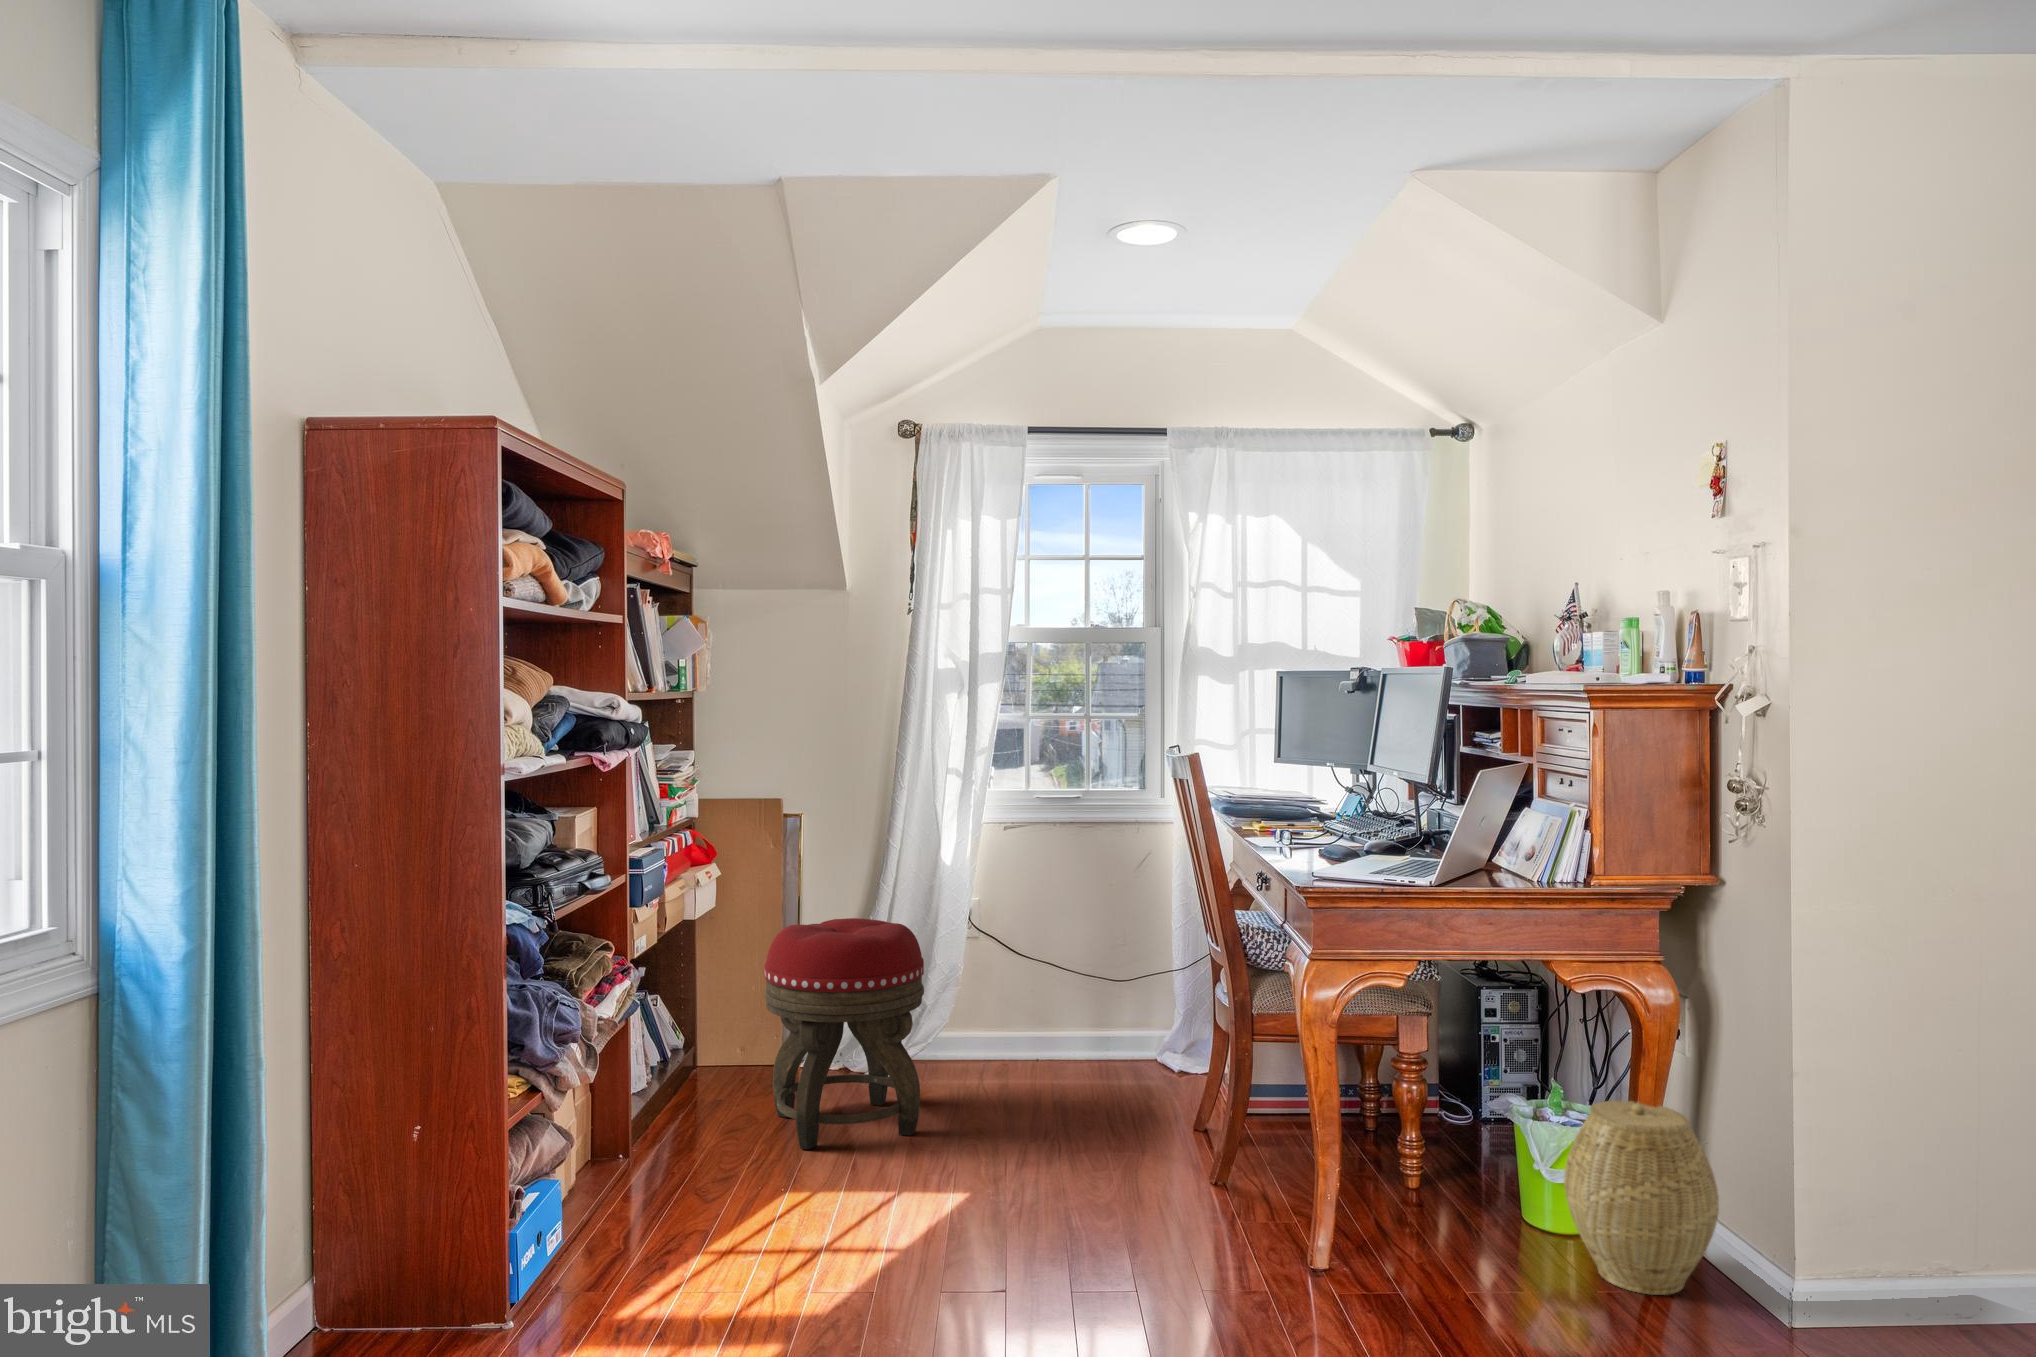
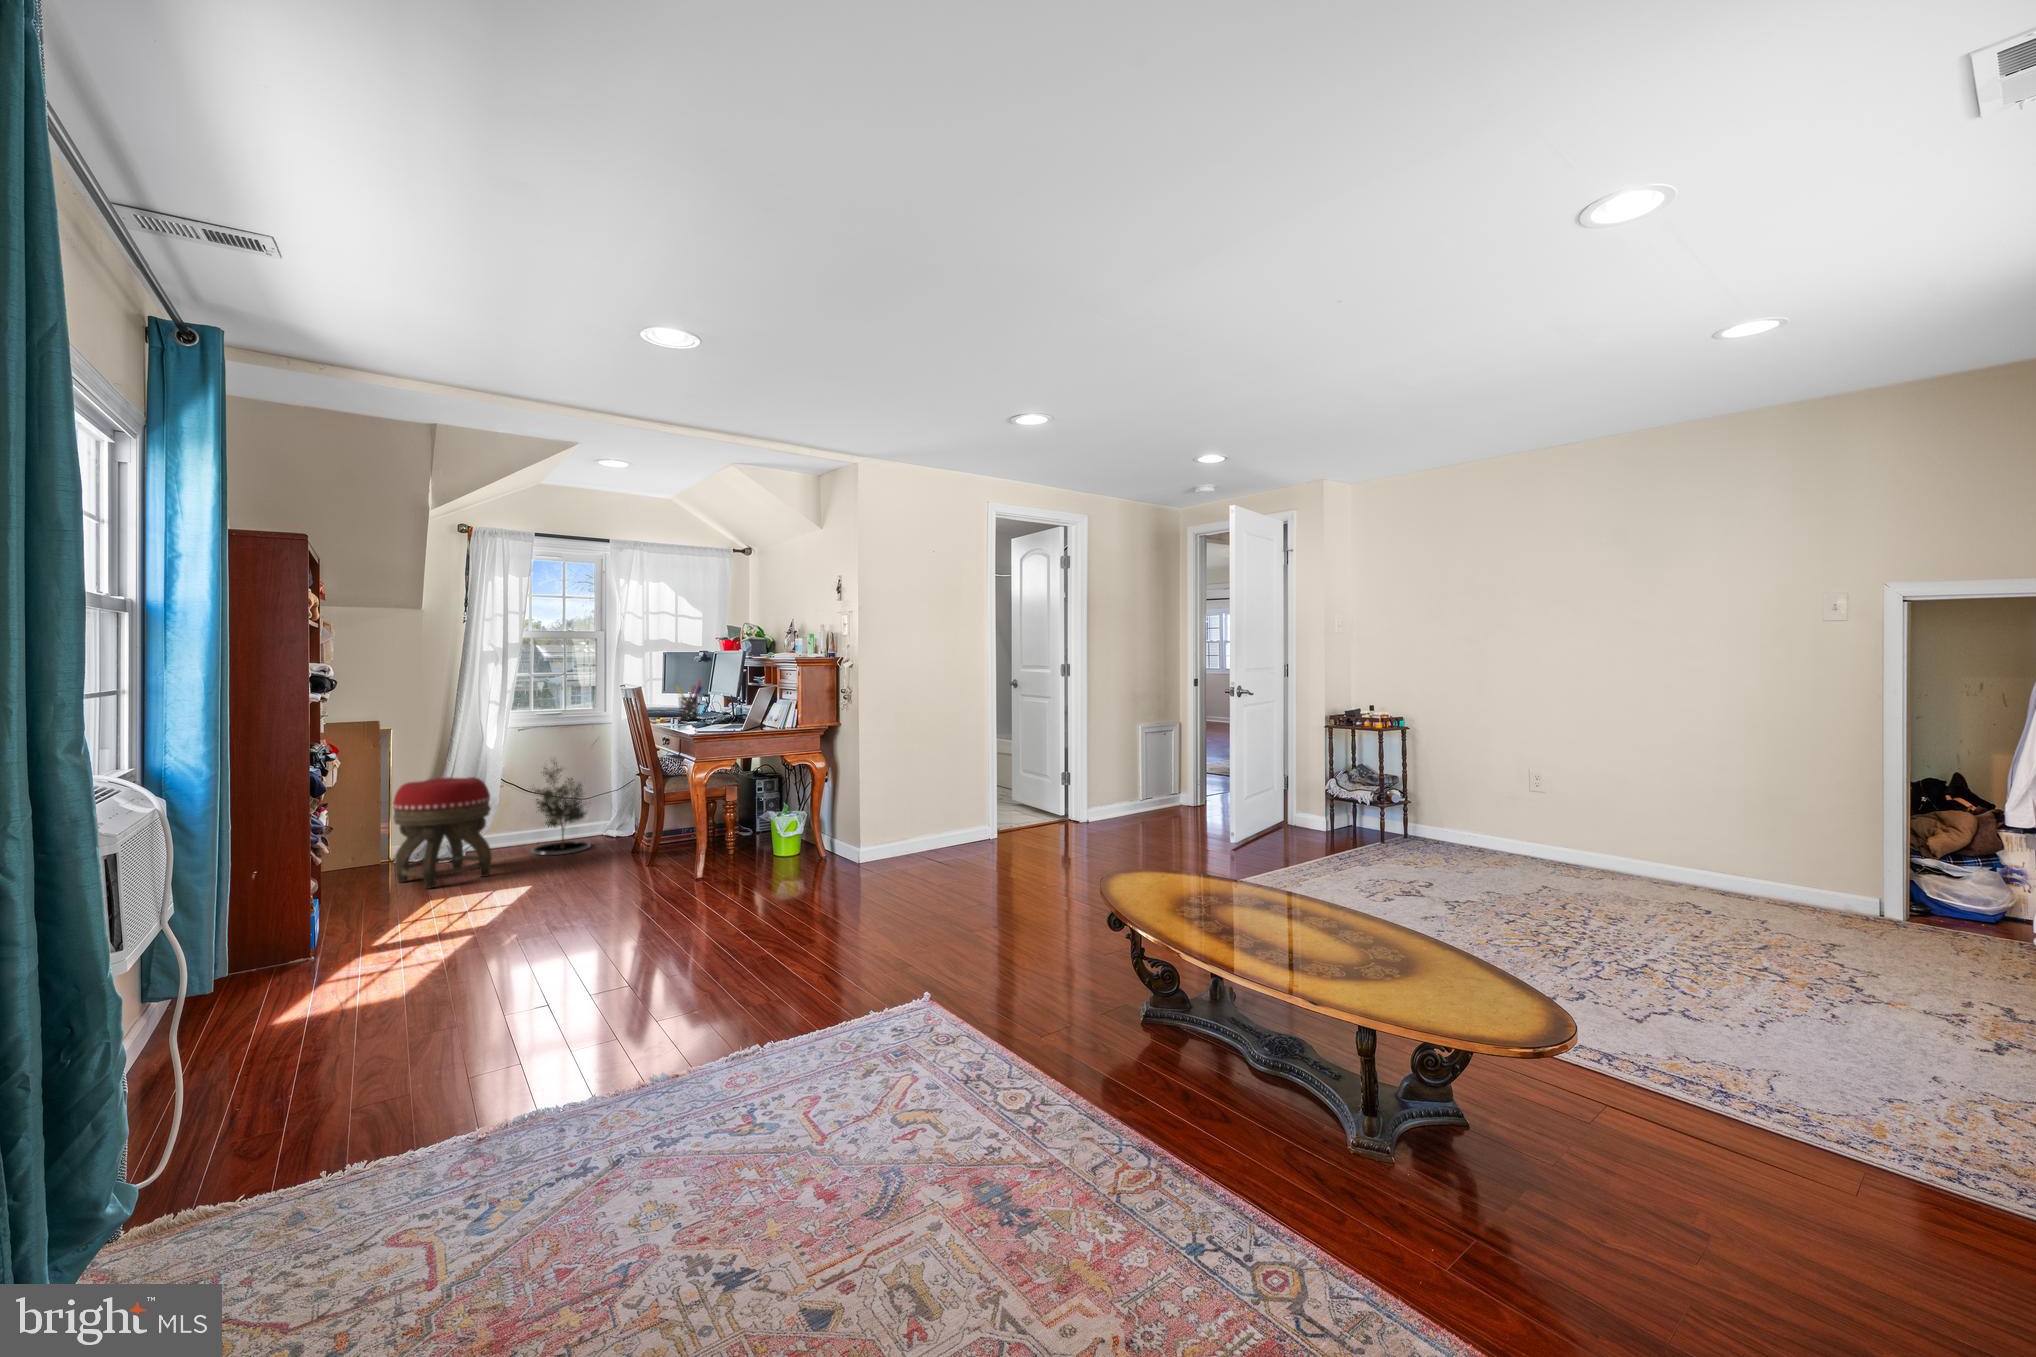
pen holder: none [1285,737,1346,833] -> present [676,681,702,720]
potted tree: none [1008,886,1128,1097] -> present [531,759,591,855]
woven basket: present [1564,1101,1719,1295] -> none [789,802,838,863]

